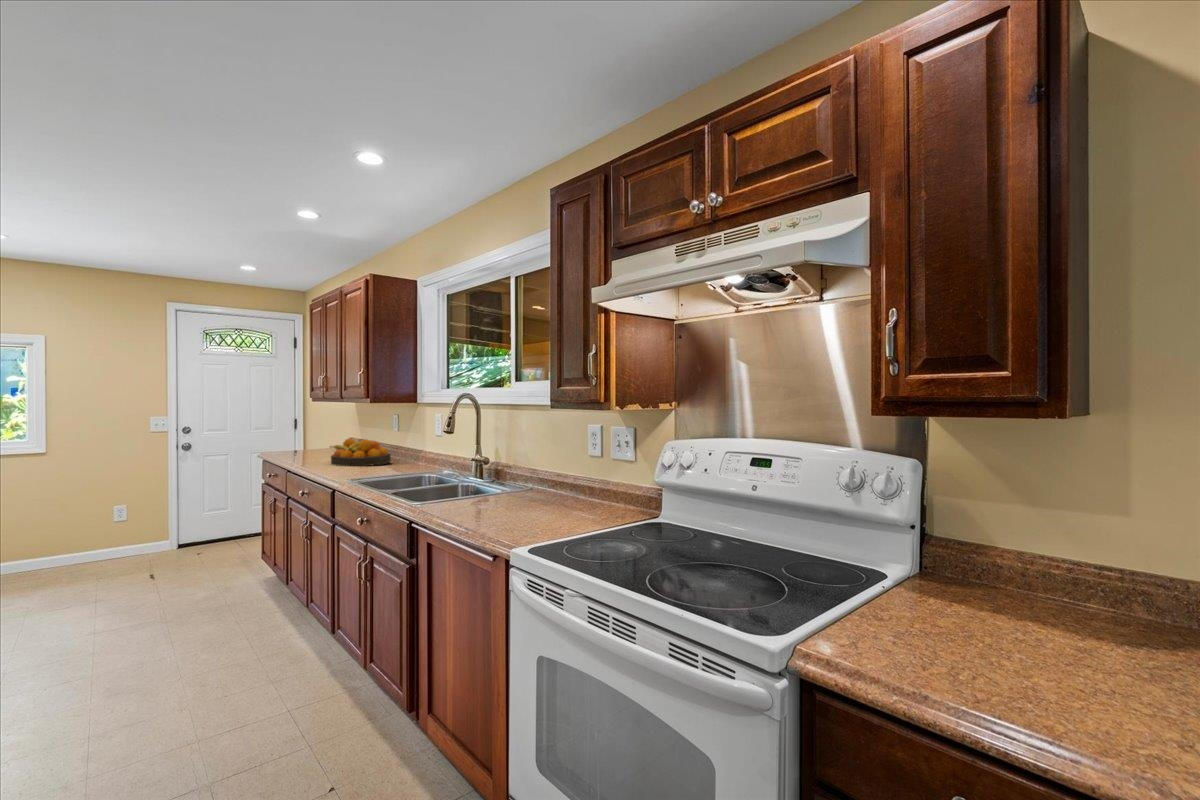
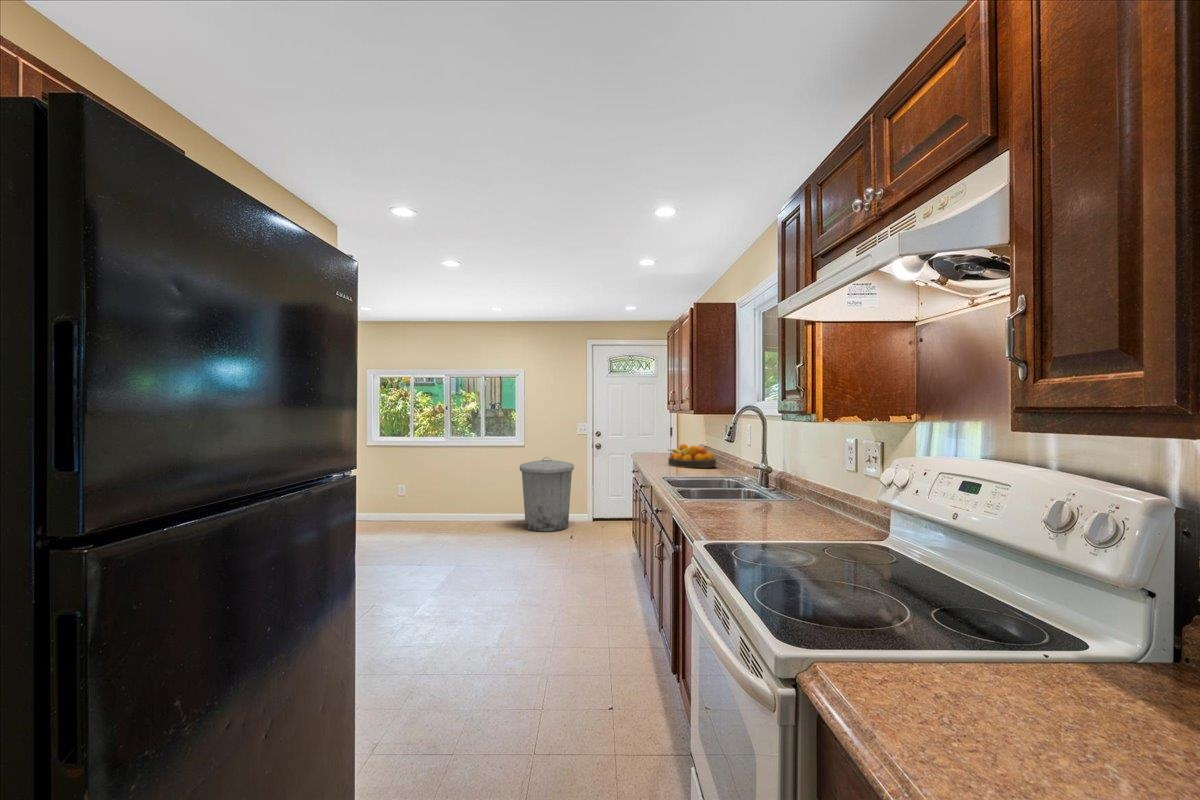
trash can: none [45,467,151,579] -> present [520,457,574,532]

